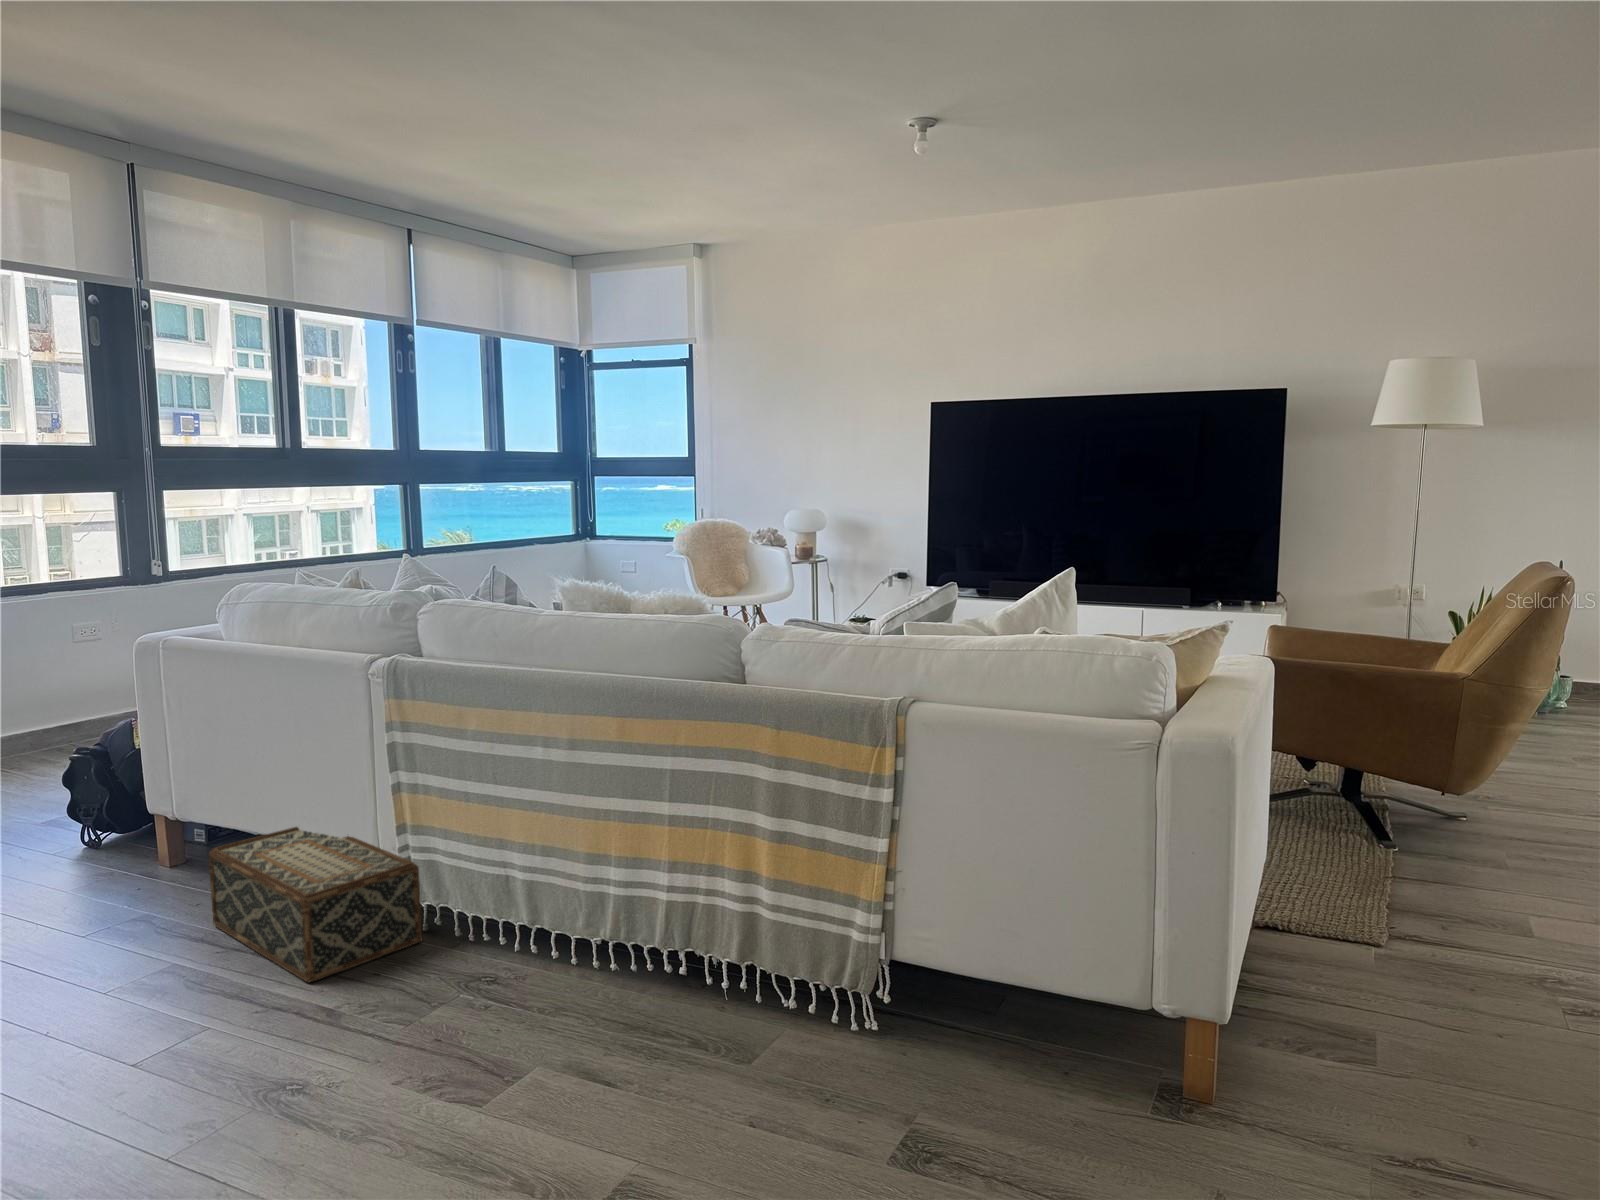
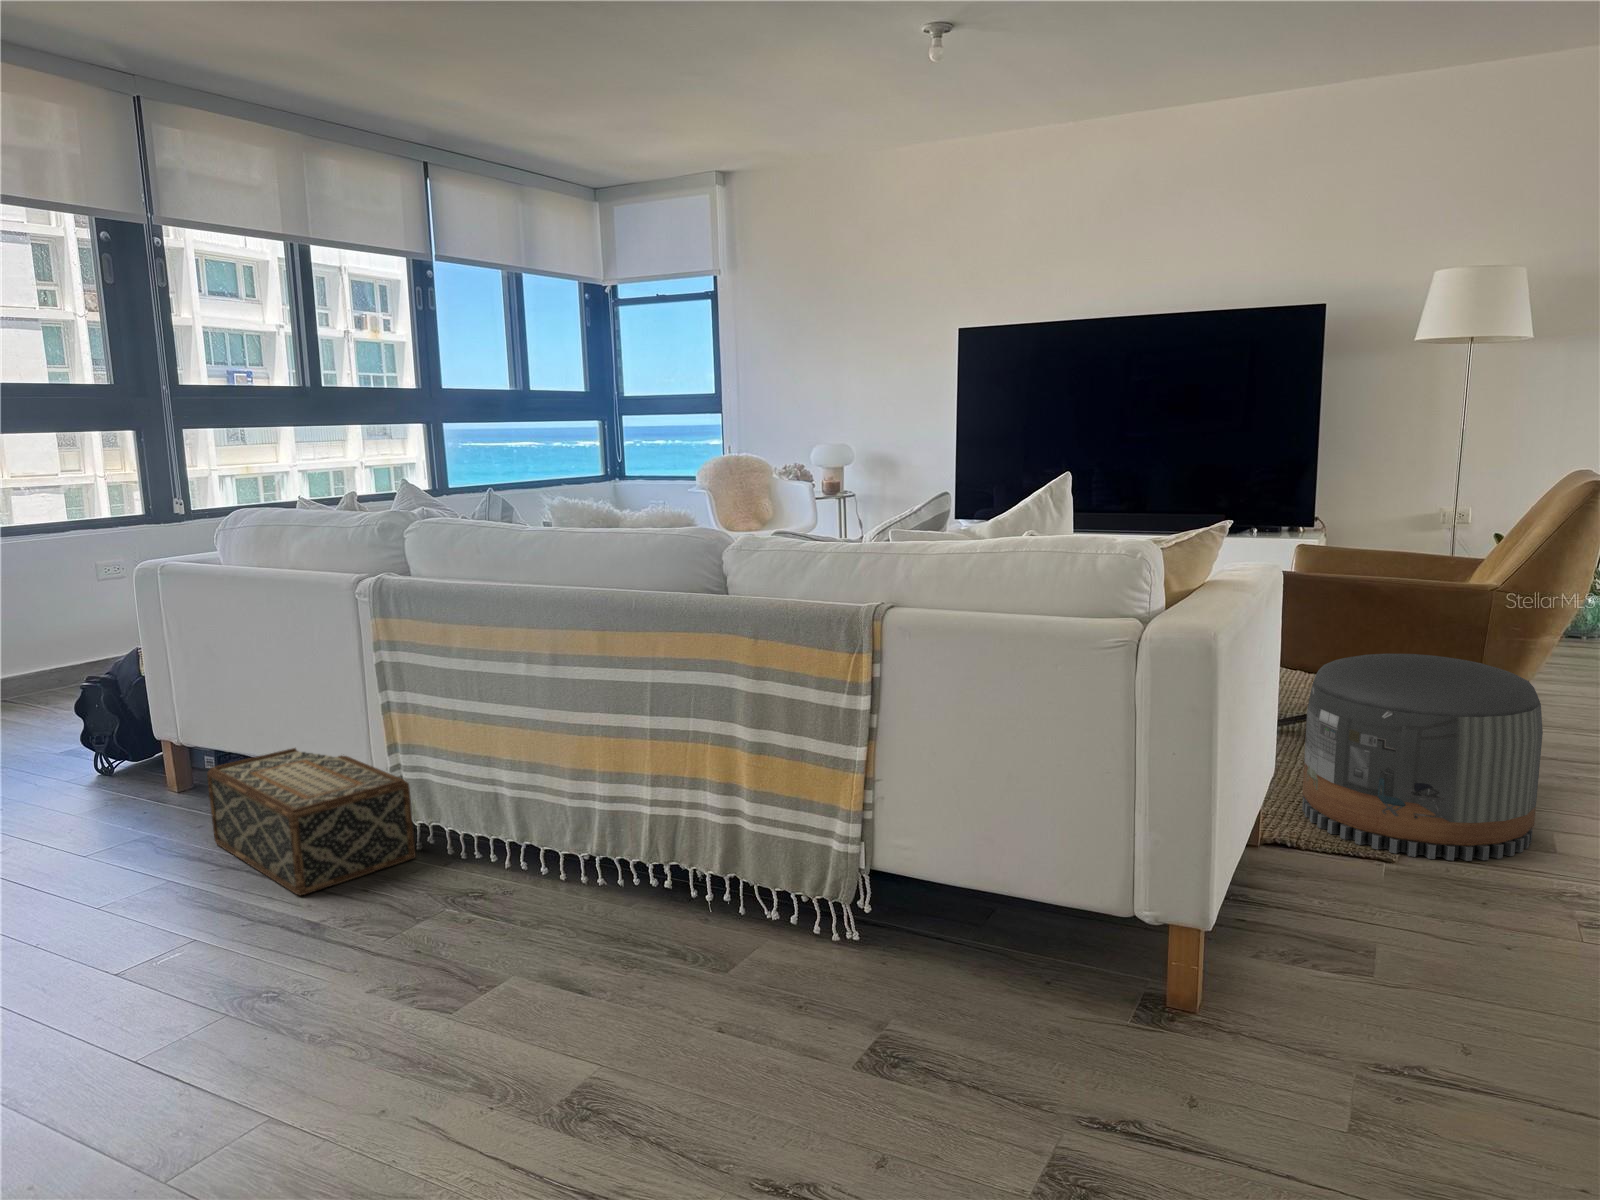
pouf: none [1288,740,1517,944] -> present [1302,654,1543,861]

